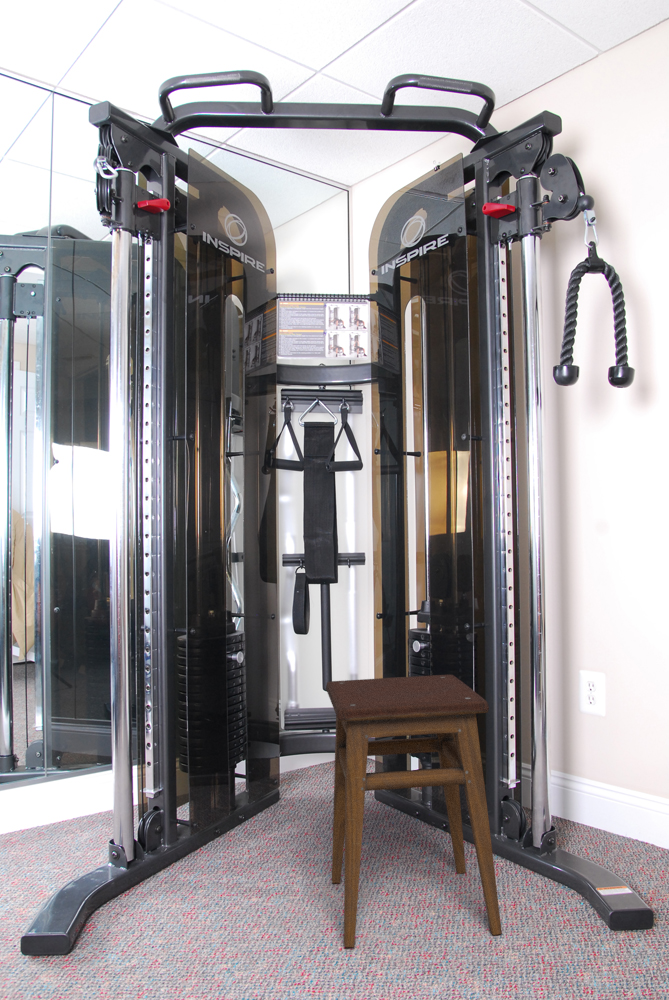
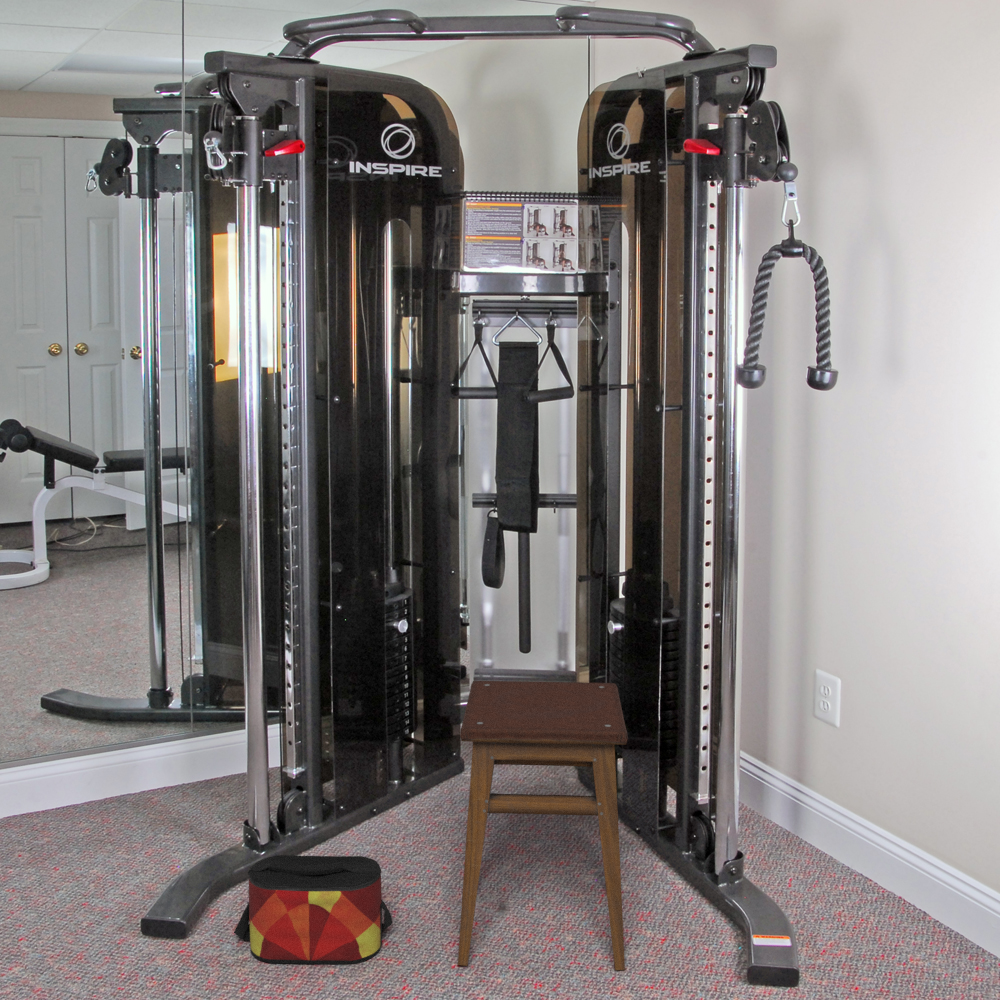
bag: none [119,852,274,967] -> present [234,855,392,964]

